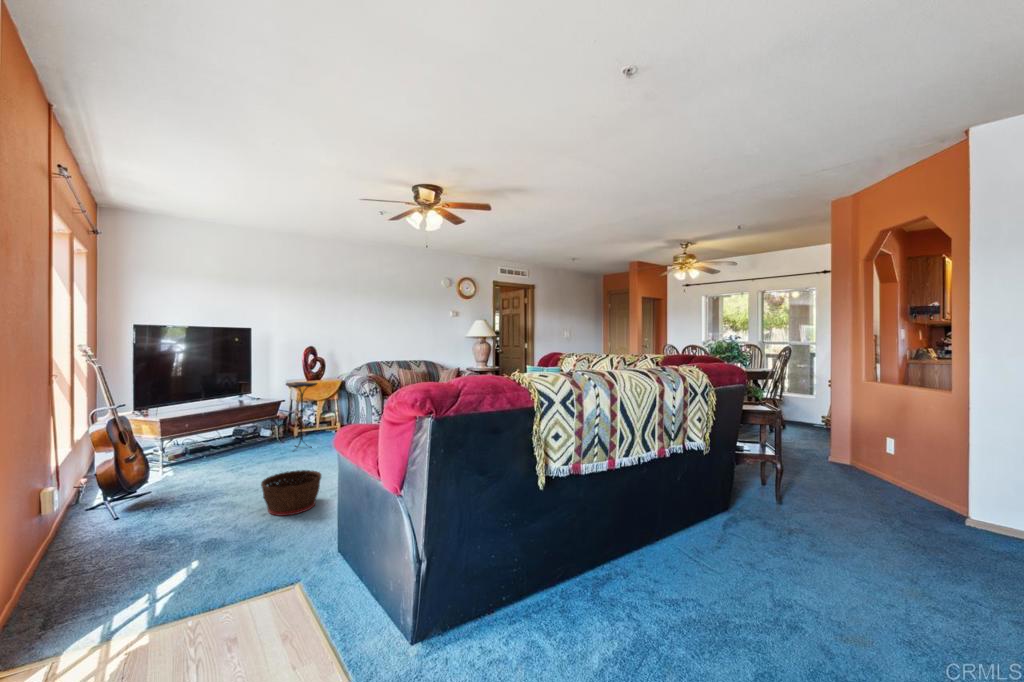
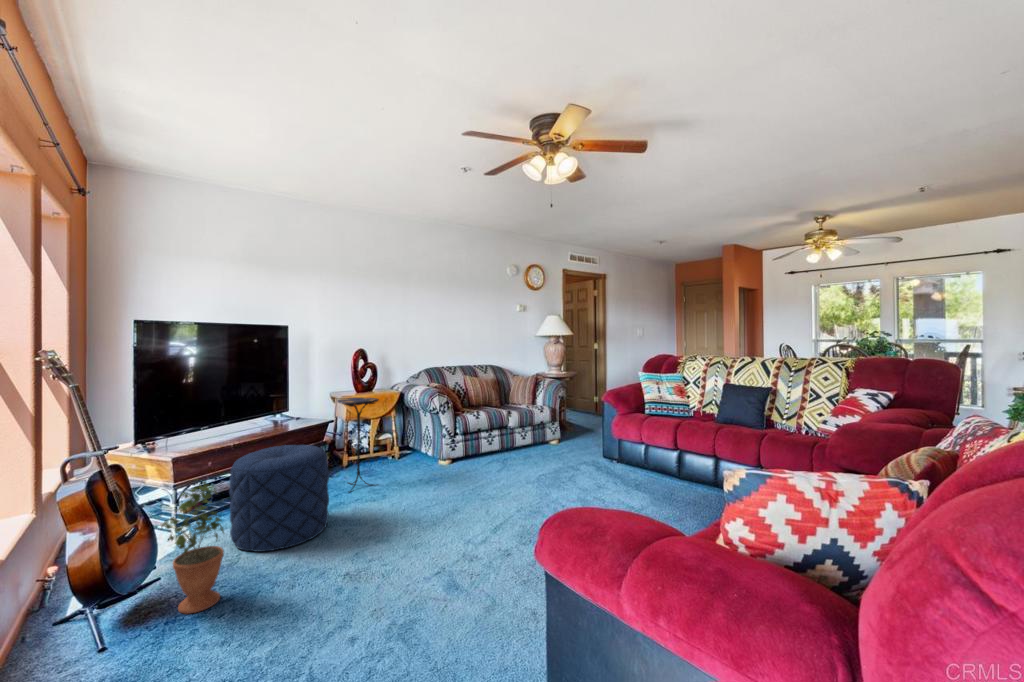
pouf: none [199,413,272,481] -> present [229,445,329,552]
potted plant: none [151,426,193,507] -> present [161,482,224,614]
basket: present [261,470,321,516] -> none [340,546,433,638]

